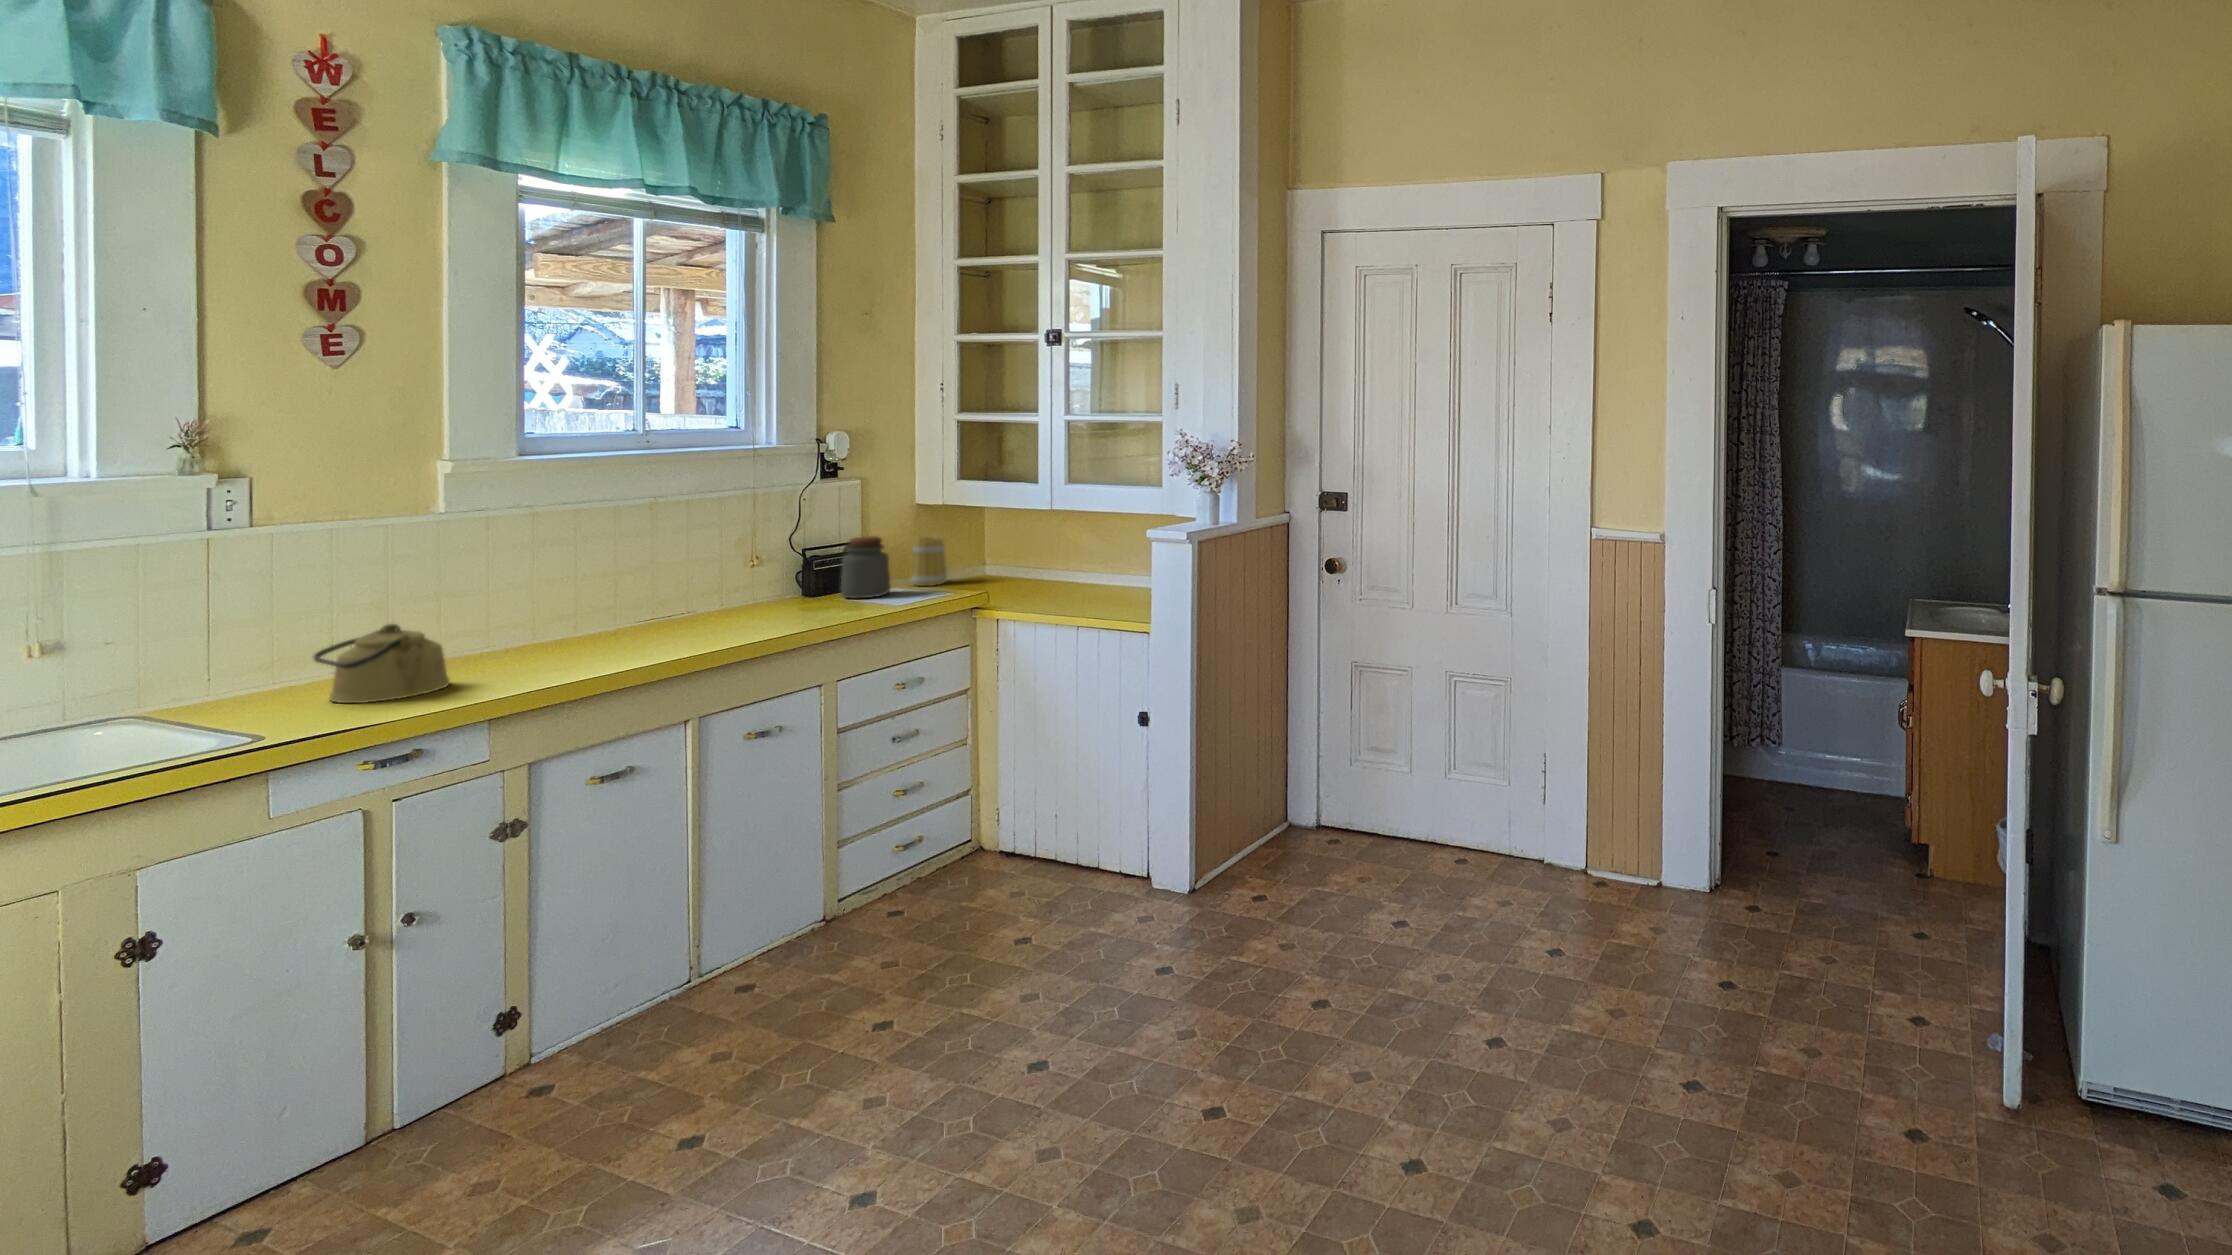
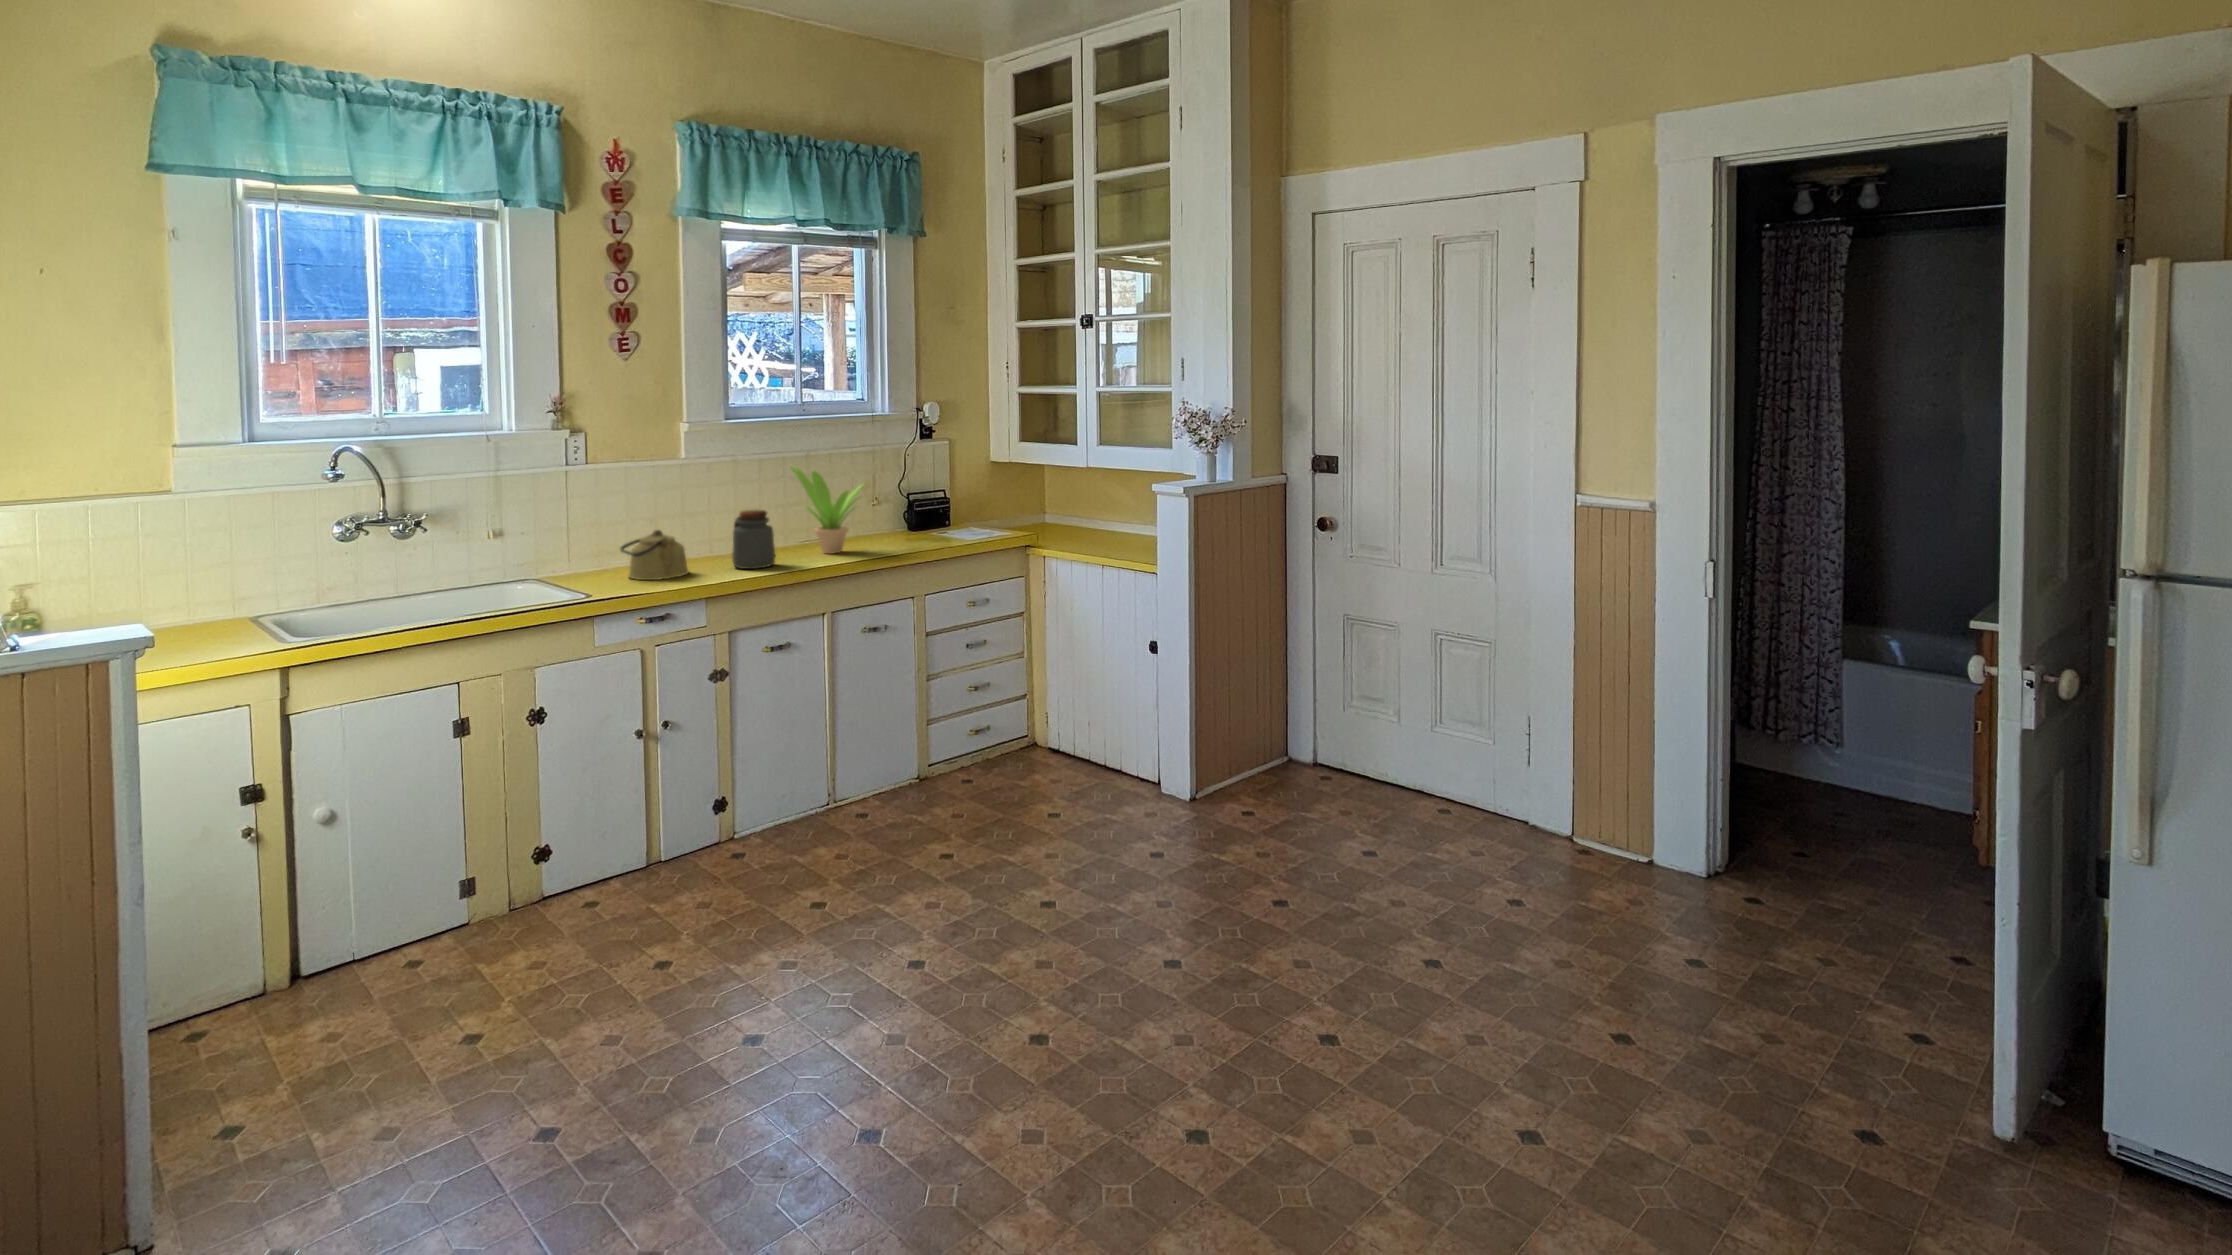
potted plant: none [629,518,751,637] -> present [791,466,864,554]
mug: present [912,535,947,586] -> none [982,487,1008,528]
jar: present [841,536,890,598] -> present [732,510,775,569]

